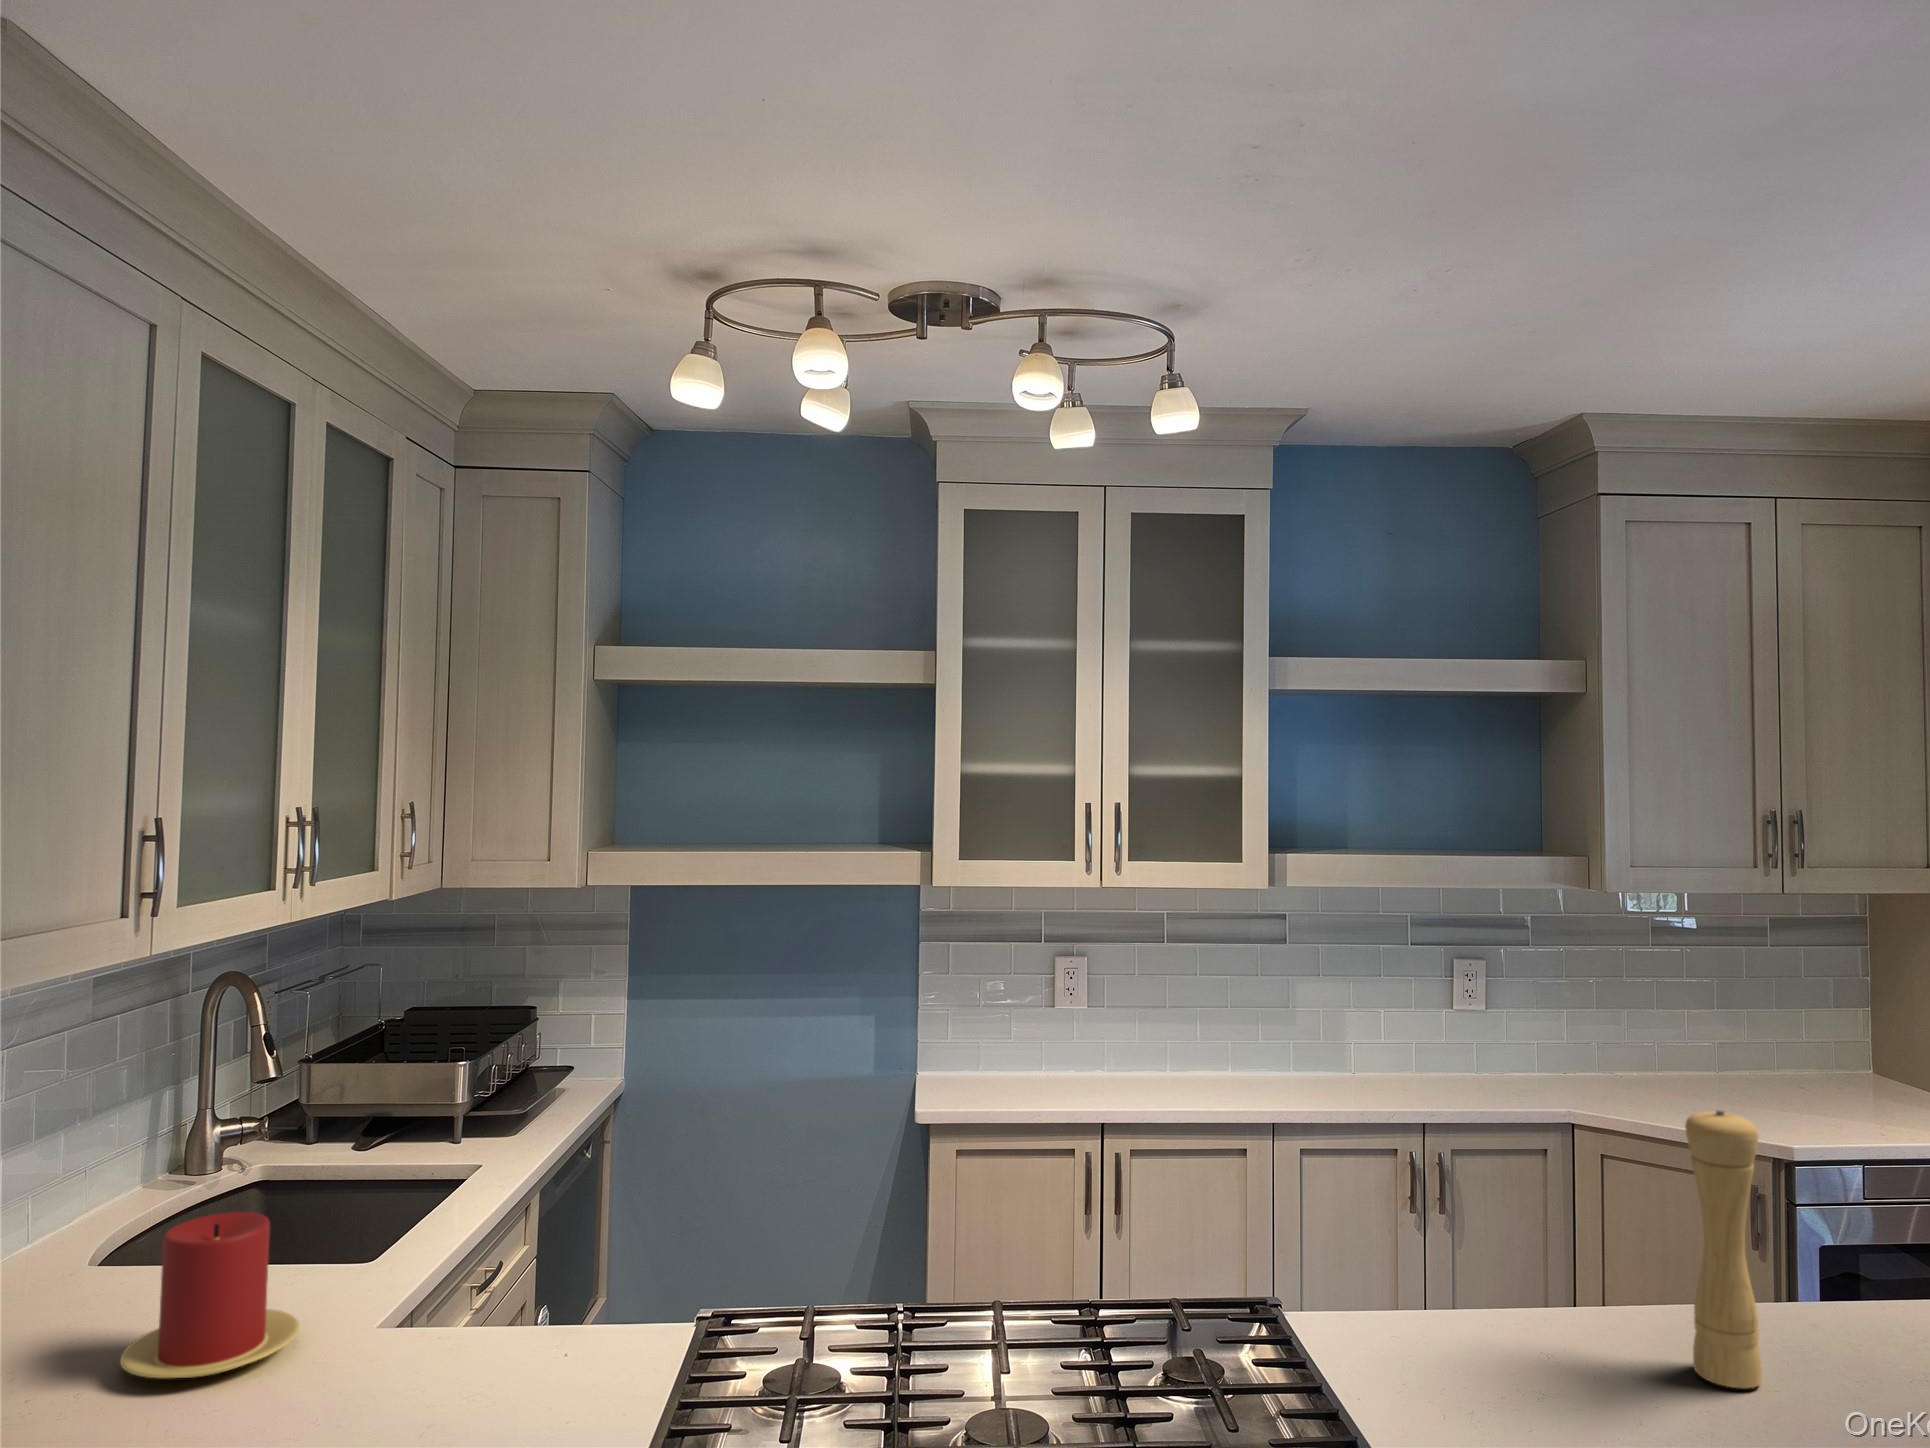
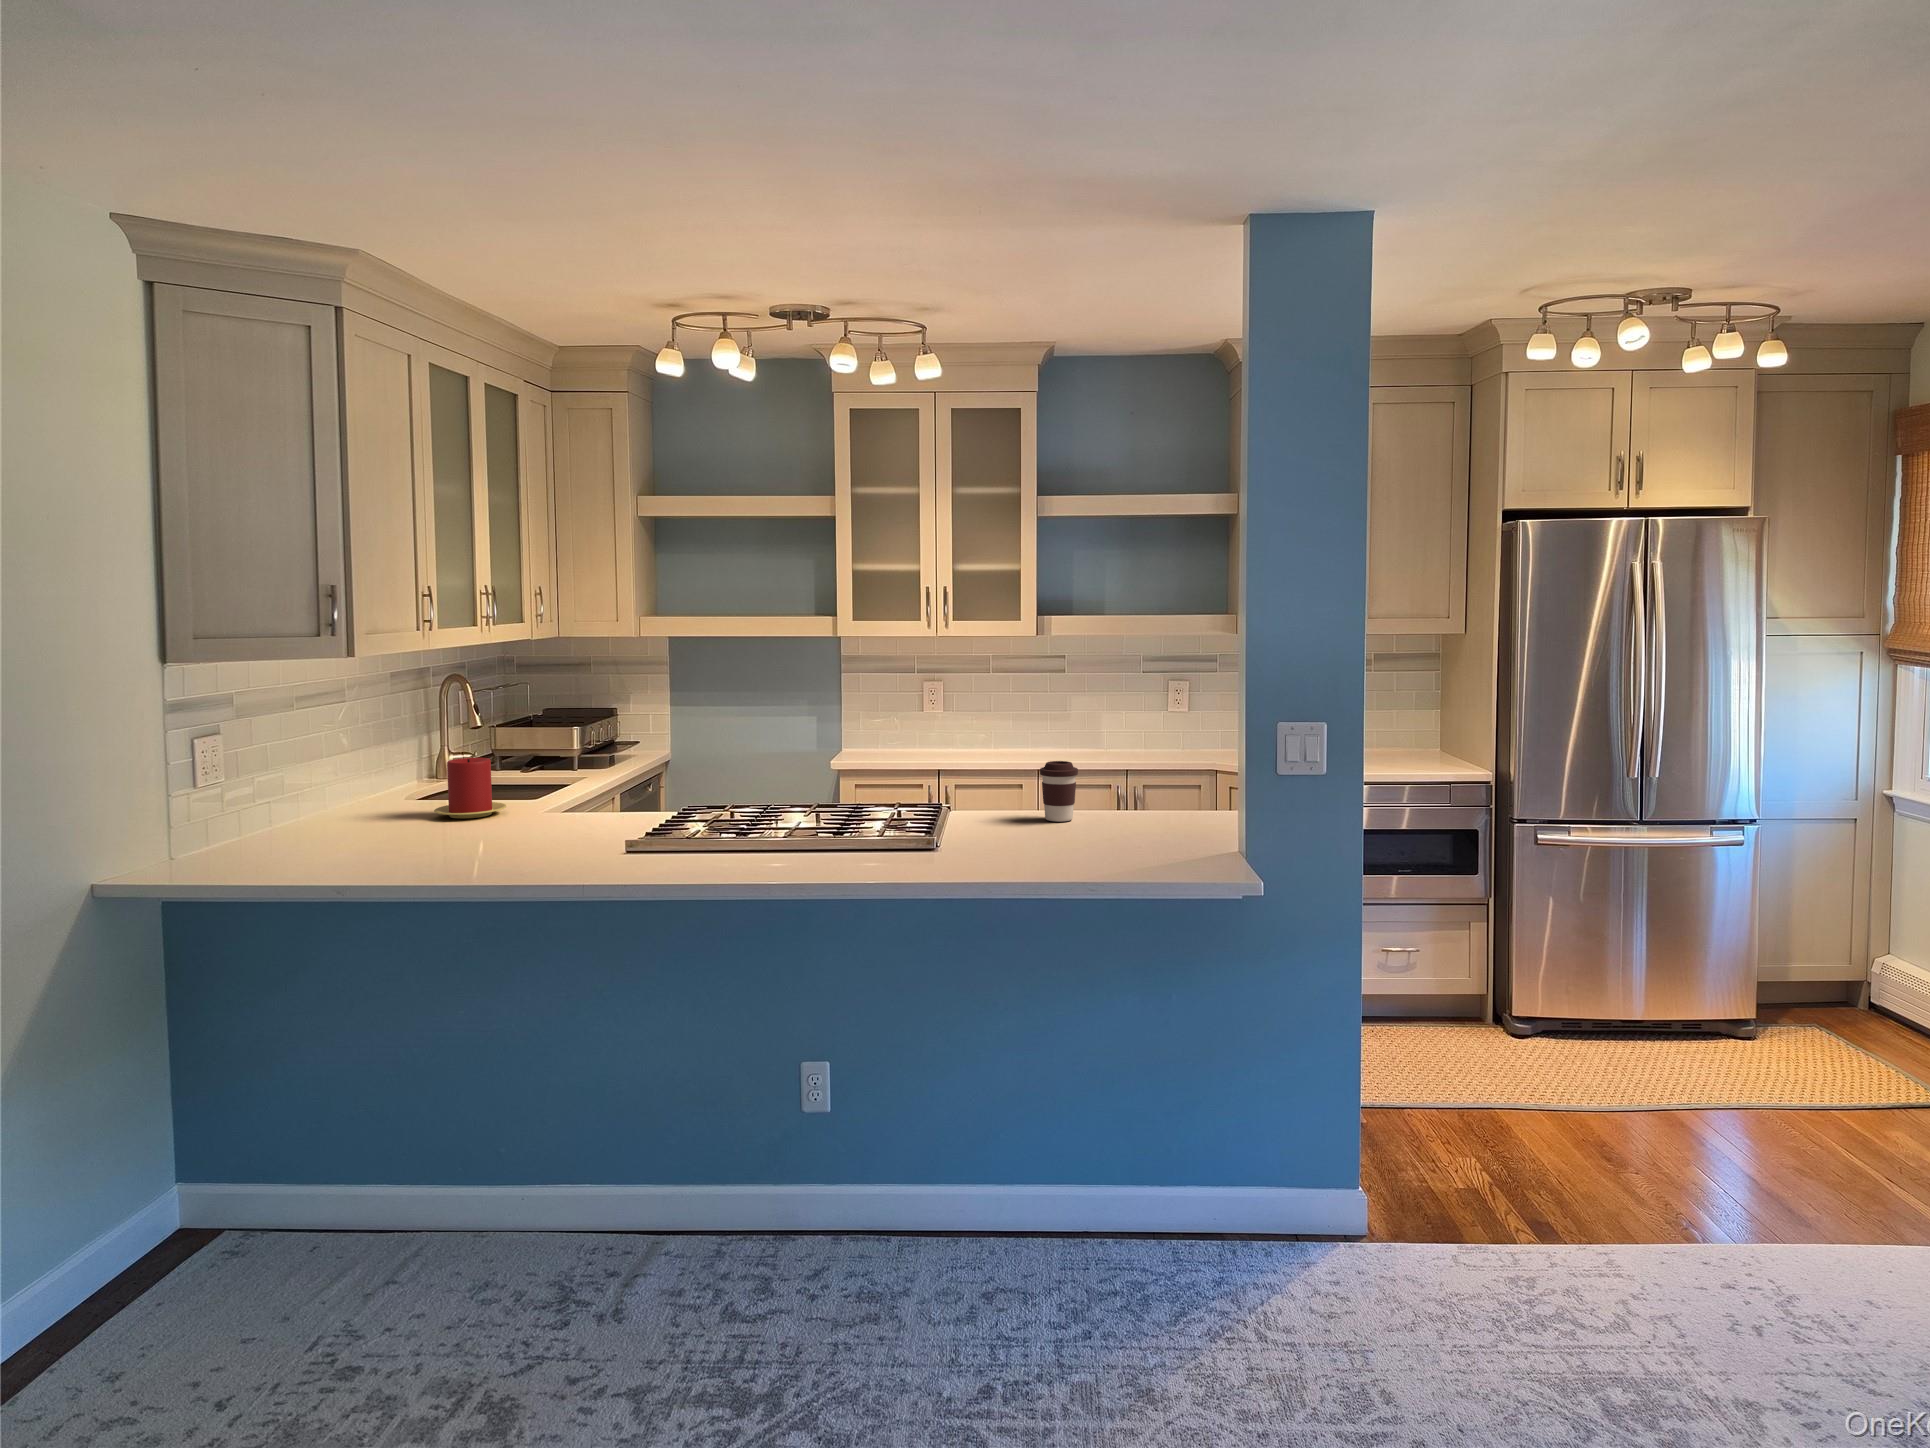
pepper mill: present [1685,1110,1762,1388] -> none [1107,705,1136,821]
coffee cup: none [1540,1234,1633,1390] -> present [1040,761,1078,822]

